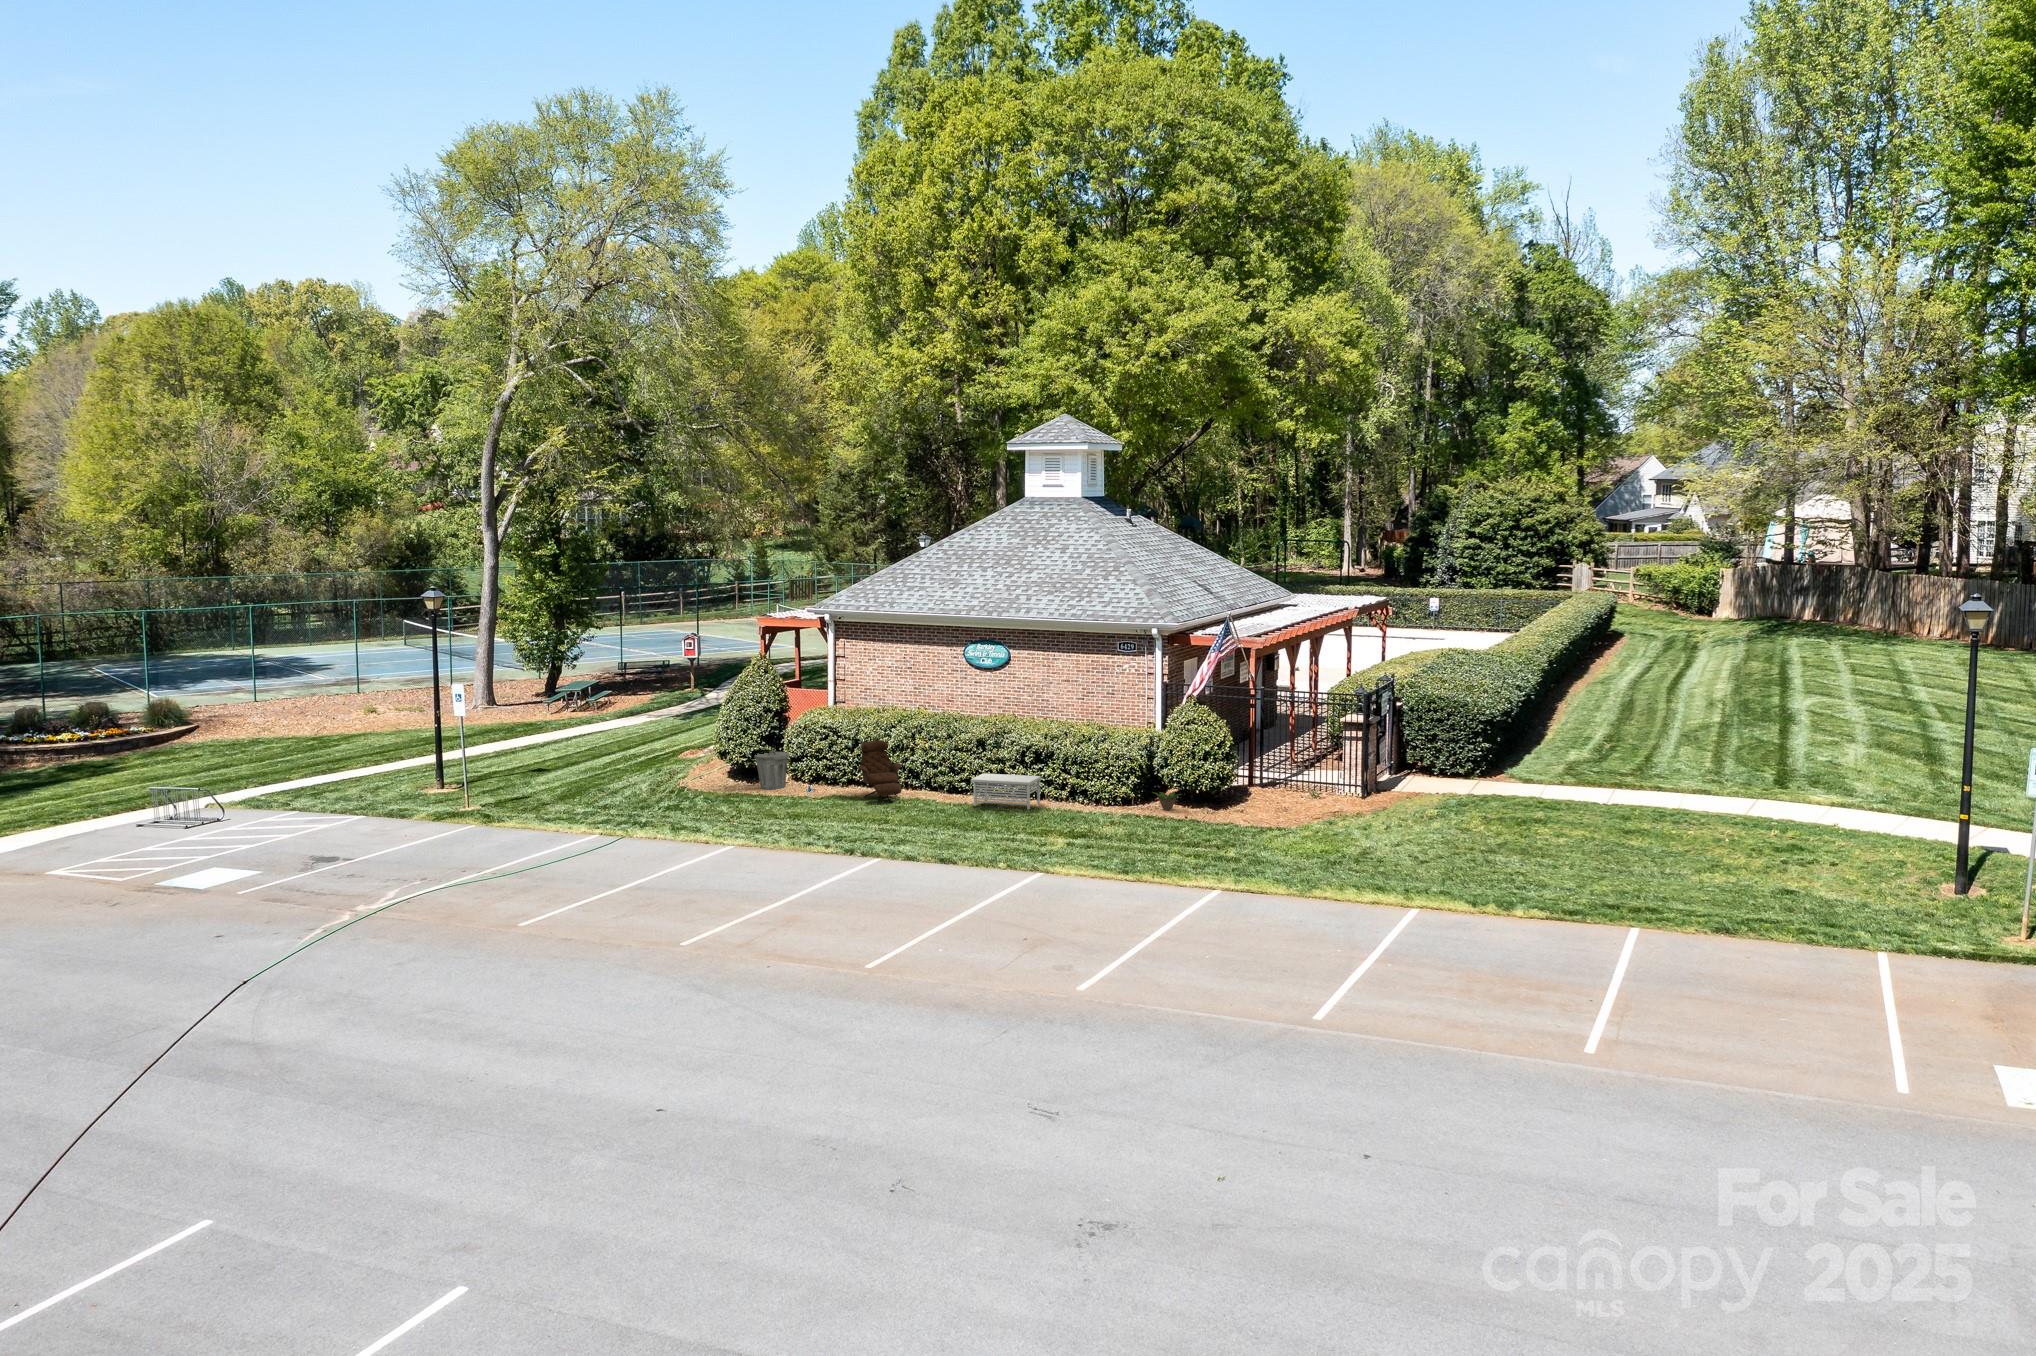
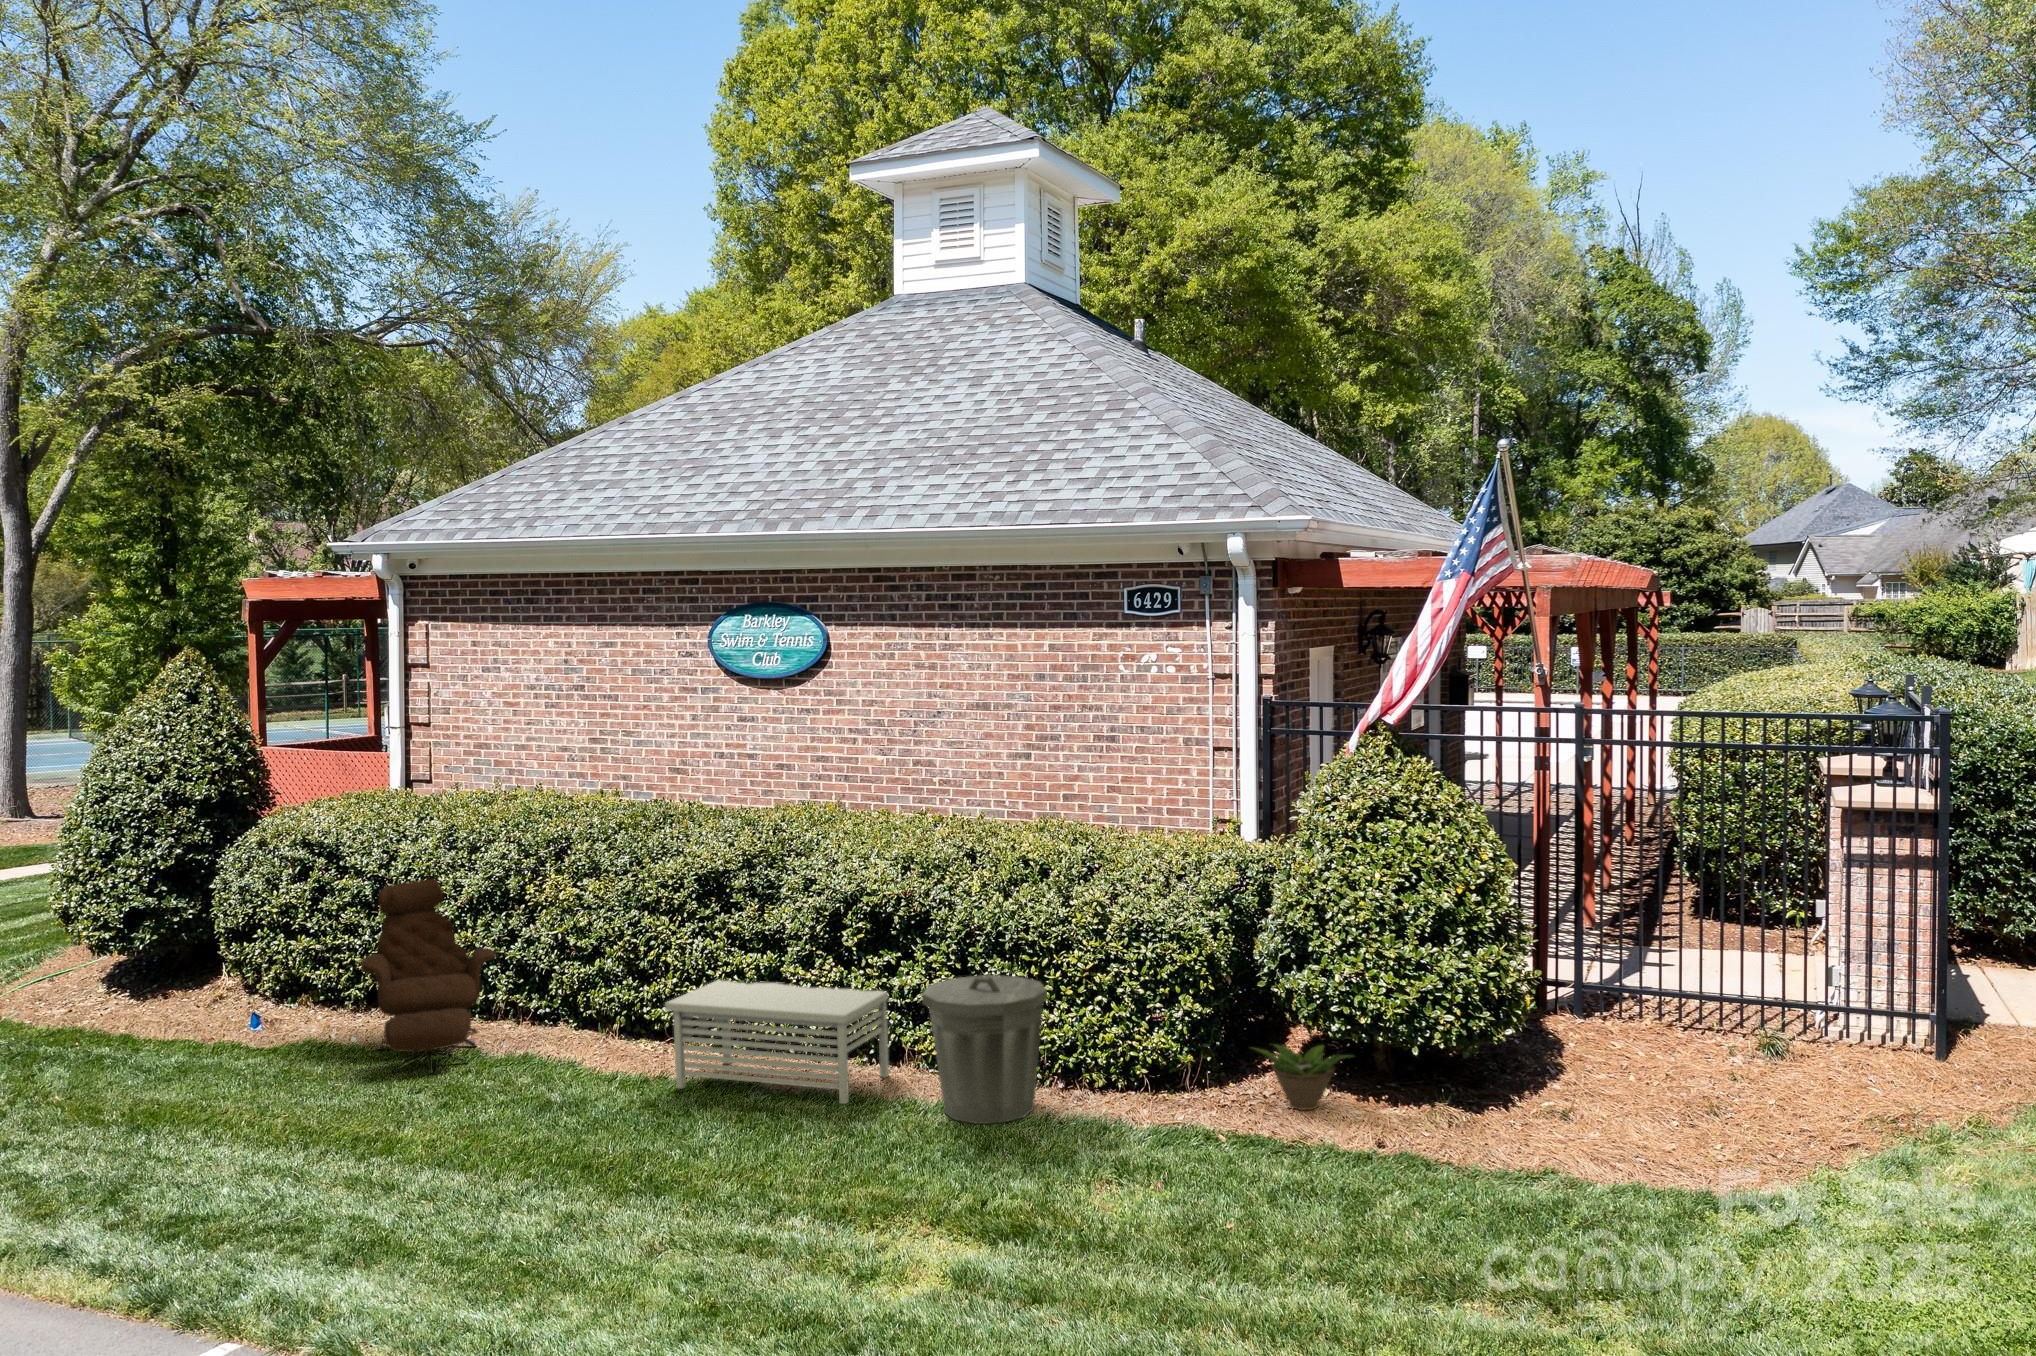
trash can: present [754,751,789,789] -> present [922,975,1047,1124]

